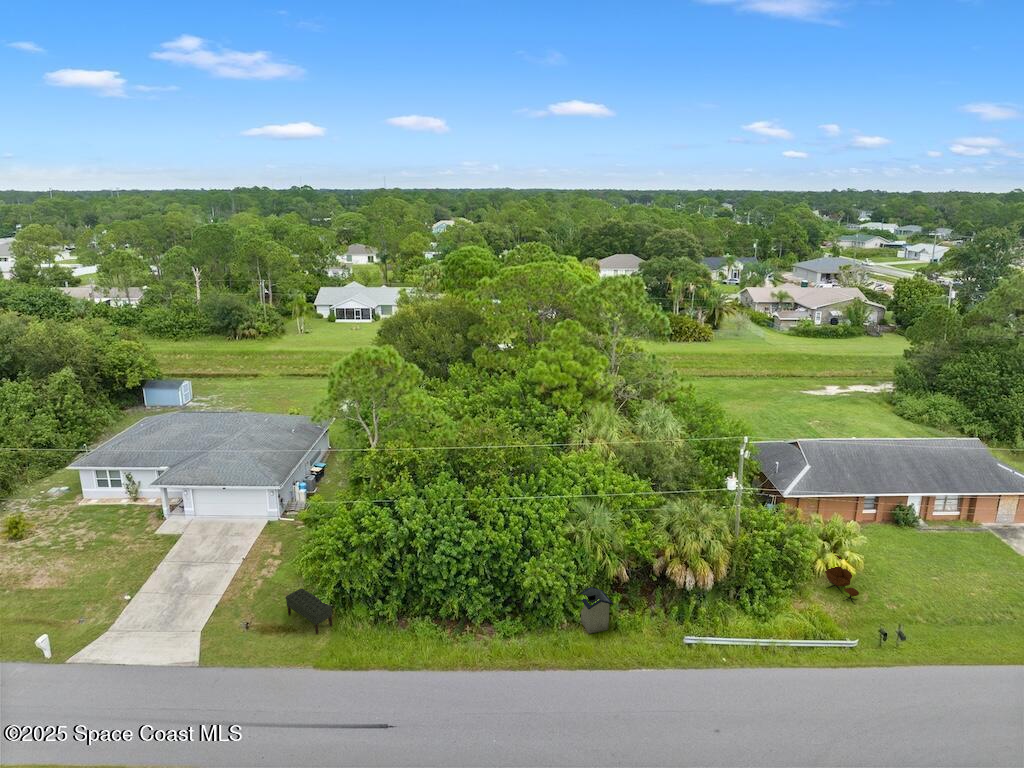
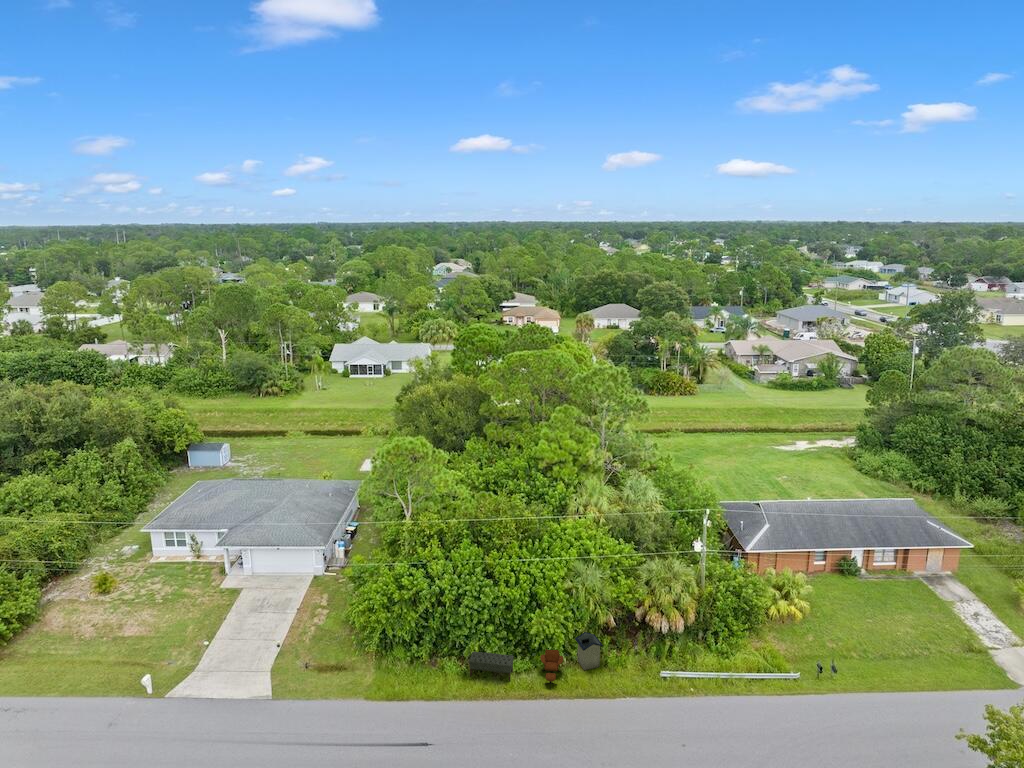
lounge chair: present [825,555,859,603] -> present [540,649,563,688]
bench: present [285,589,332,634] -> present [469,652,514,681]

